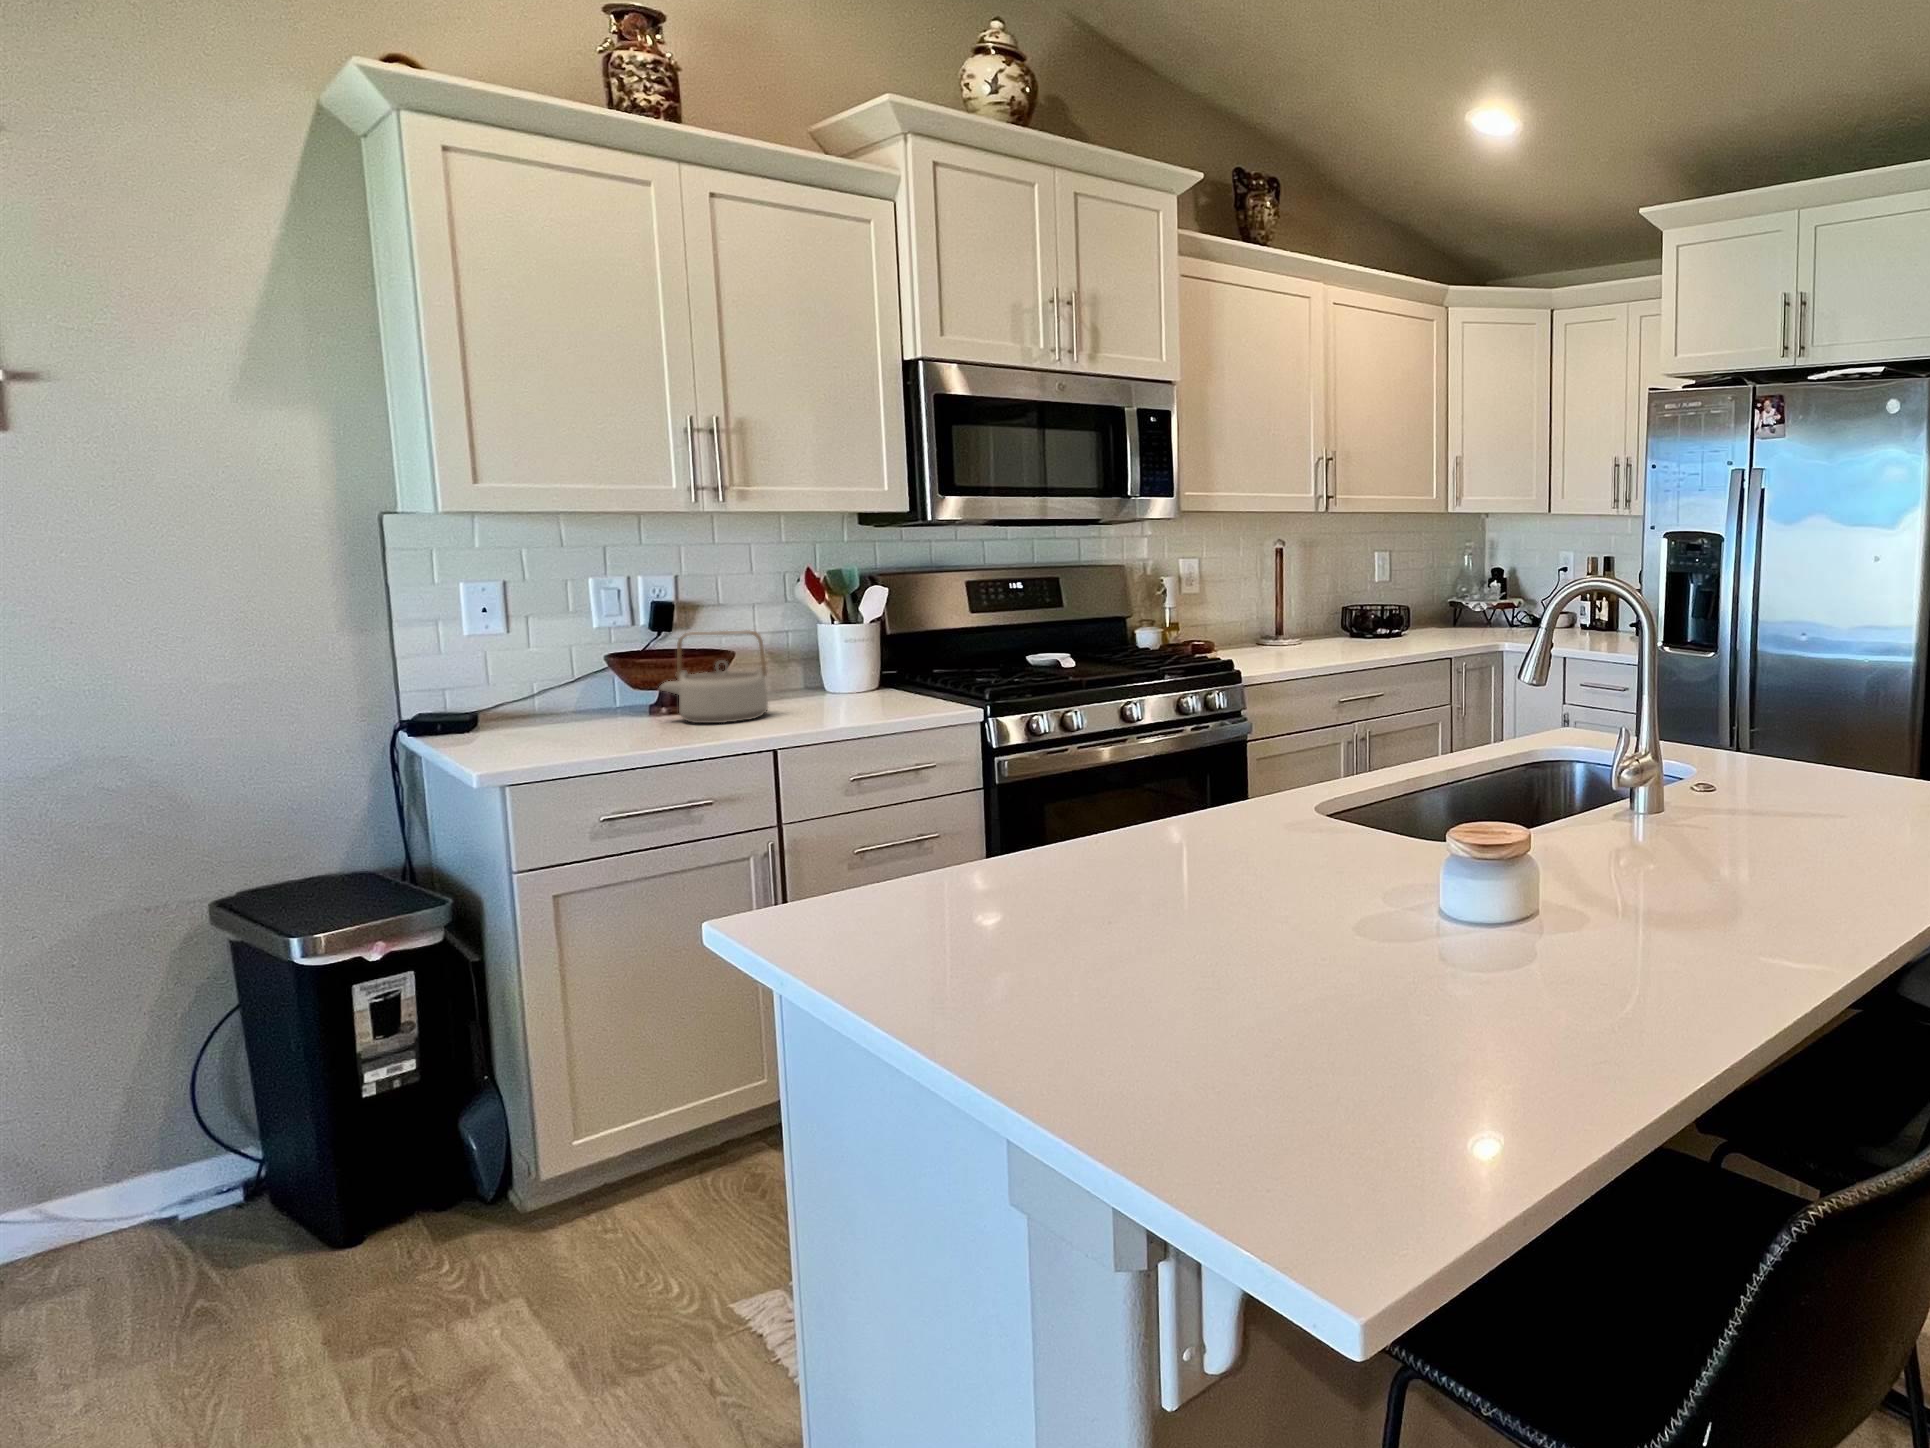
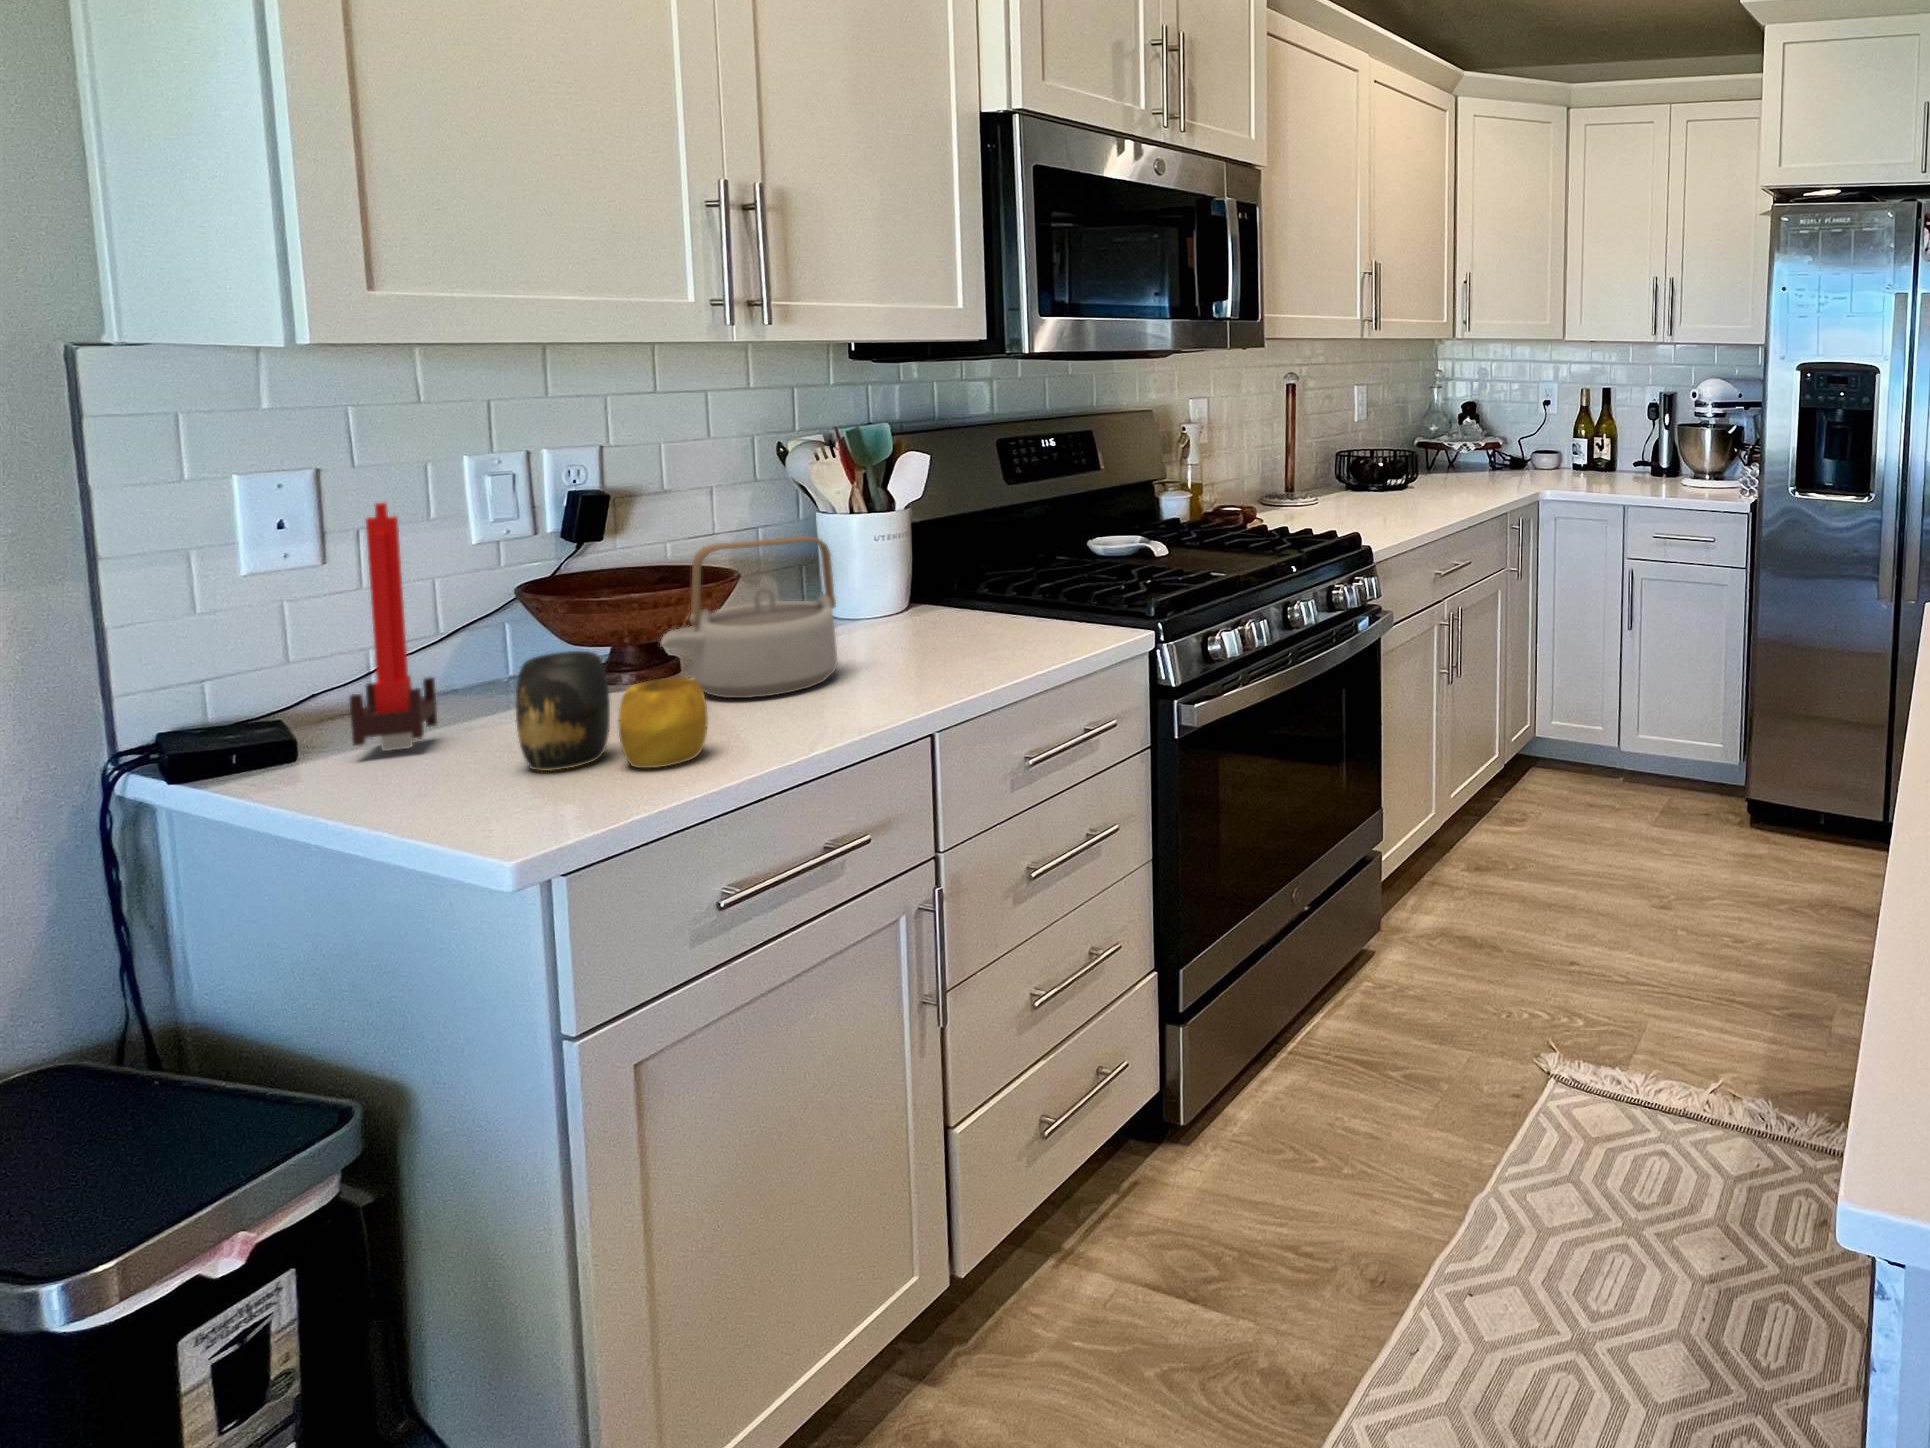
candle: none [486,598,538,732] -> present [349,502,437,751]
vase: none [543,683,638,747] -> present [516,651,708,771]

